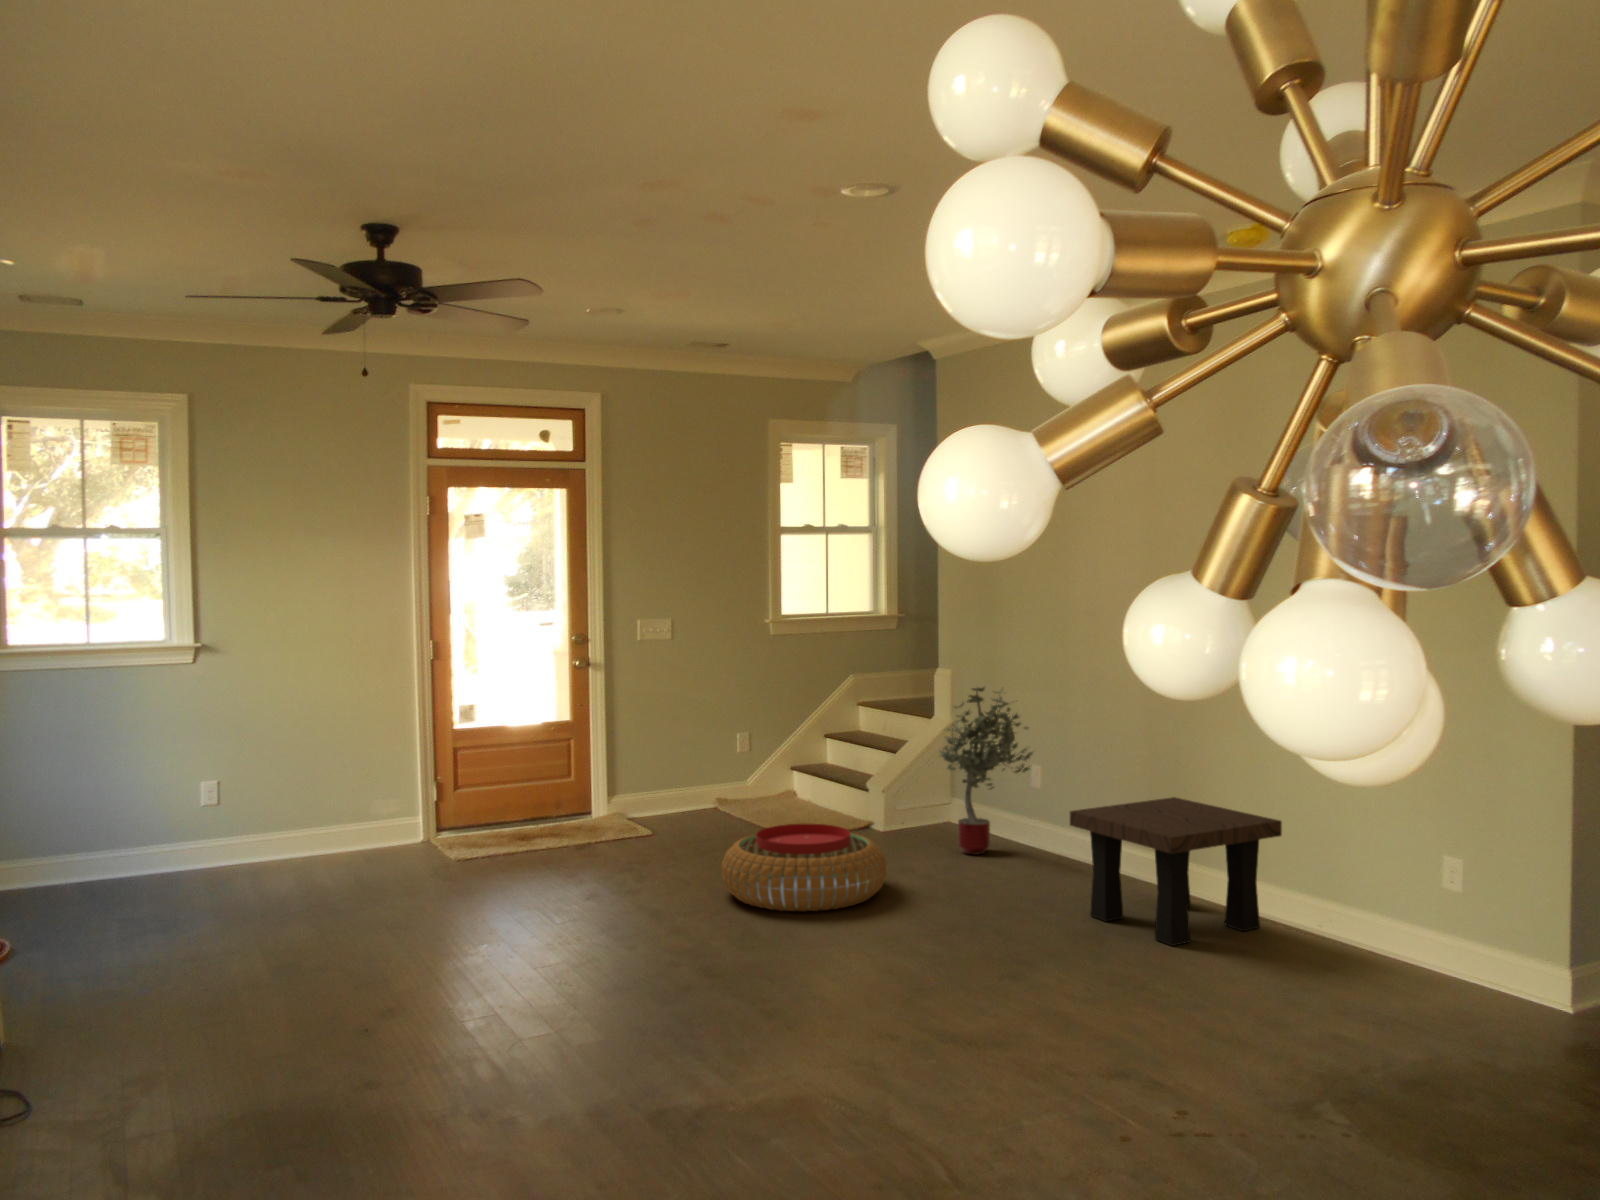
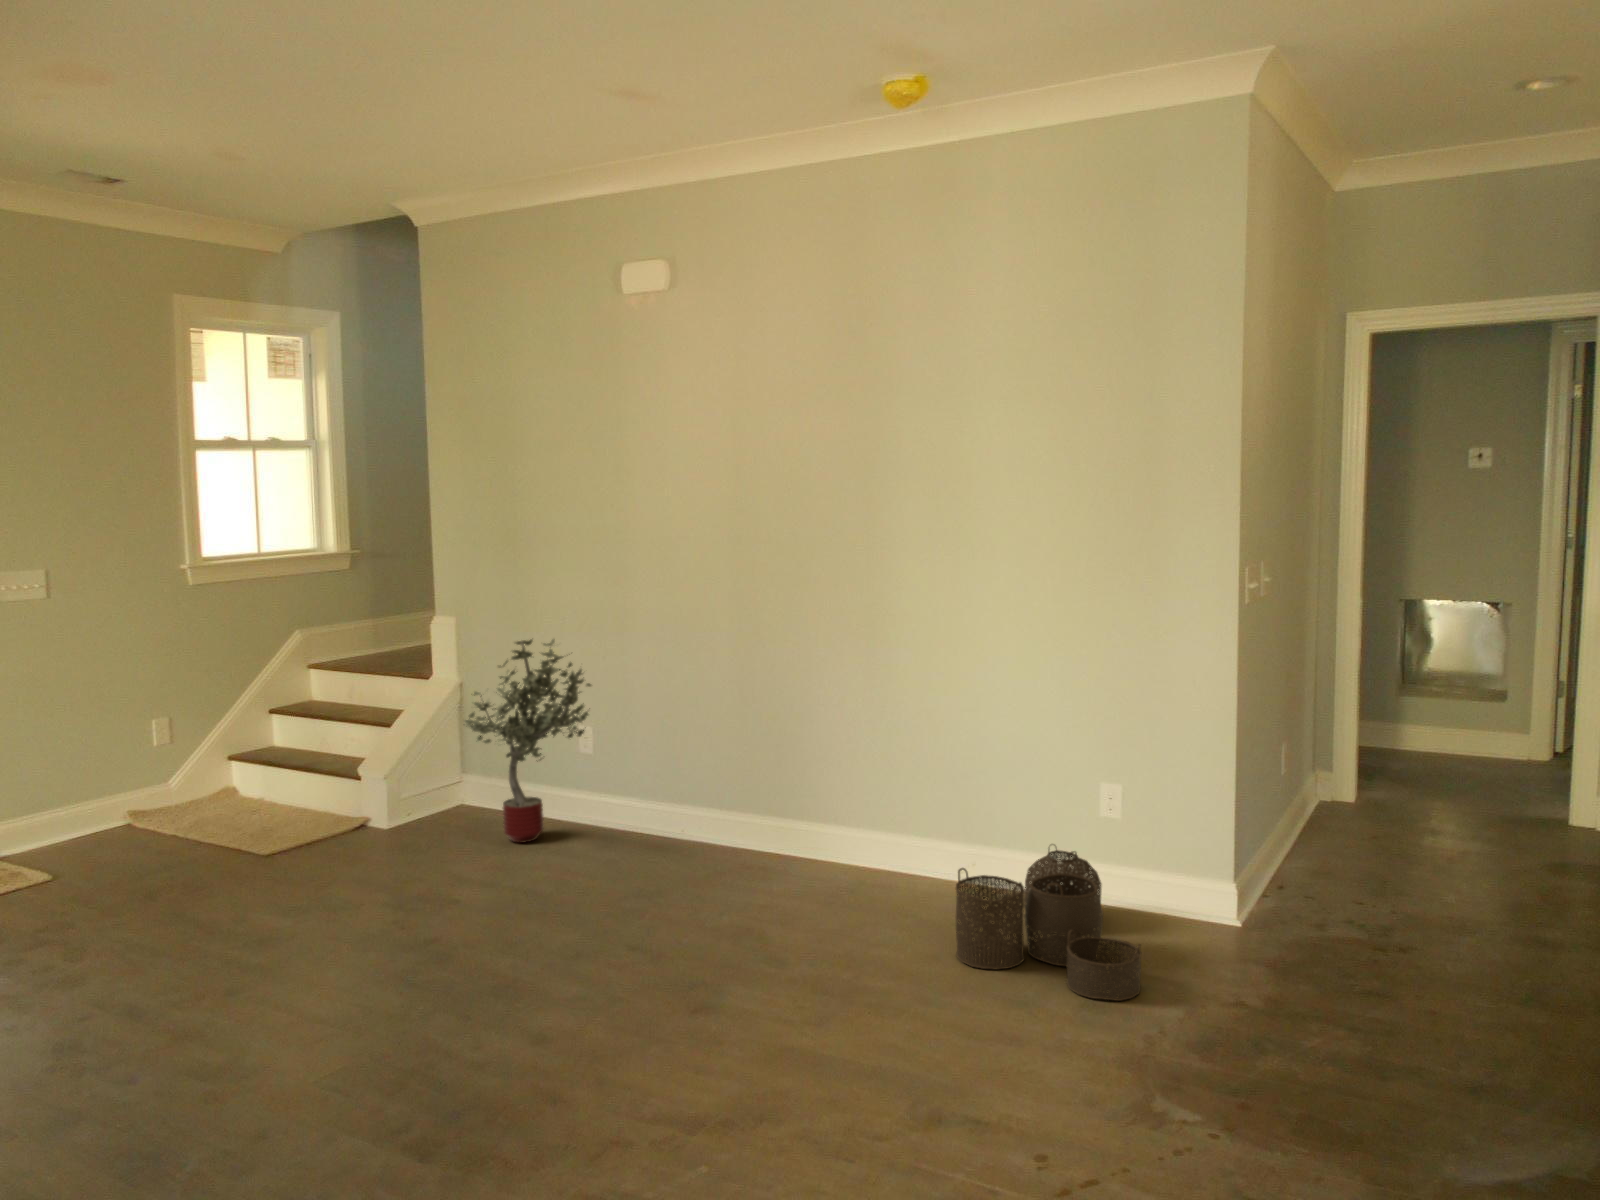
side table: present [1070,797,1282,946] -> none [700,750,923,927]
pouf: present [722,824,887,911] -> none [218,842,462,980]
woven basket: none [1247,901,1424,1034] -> present [956,849,1141,1001]

